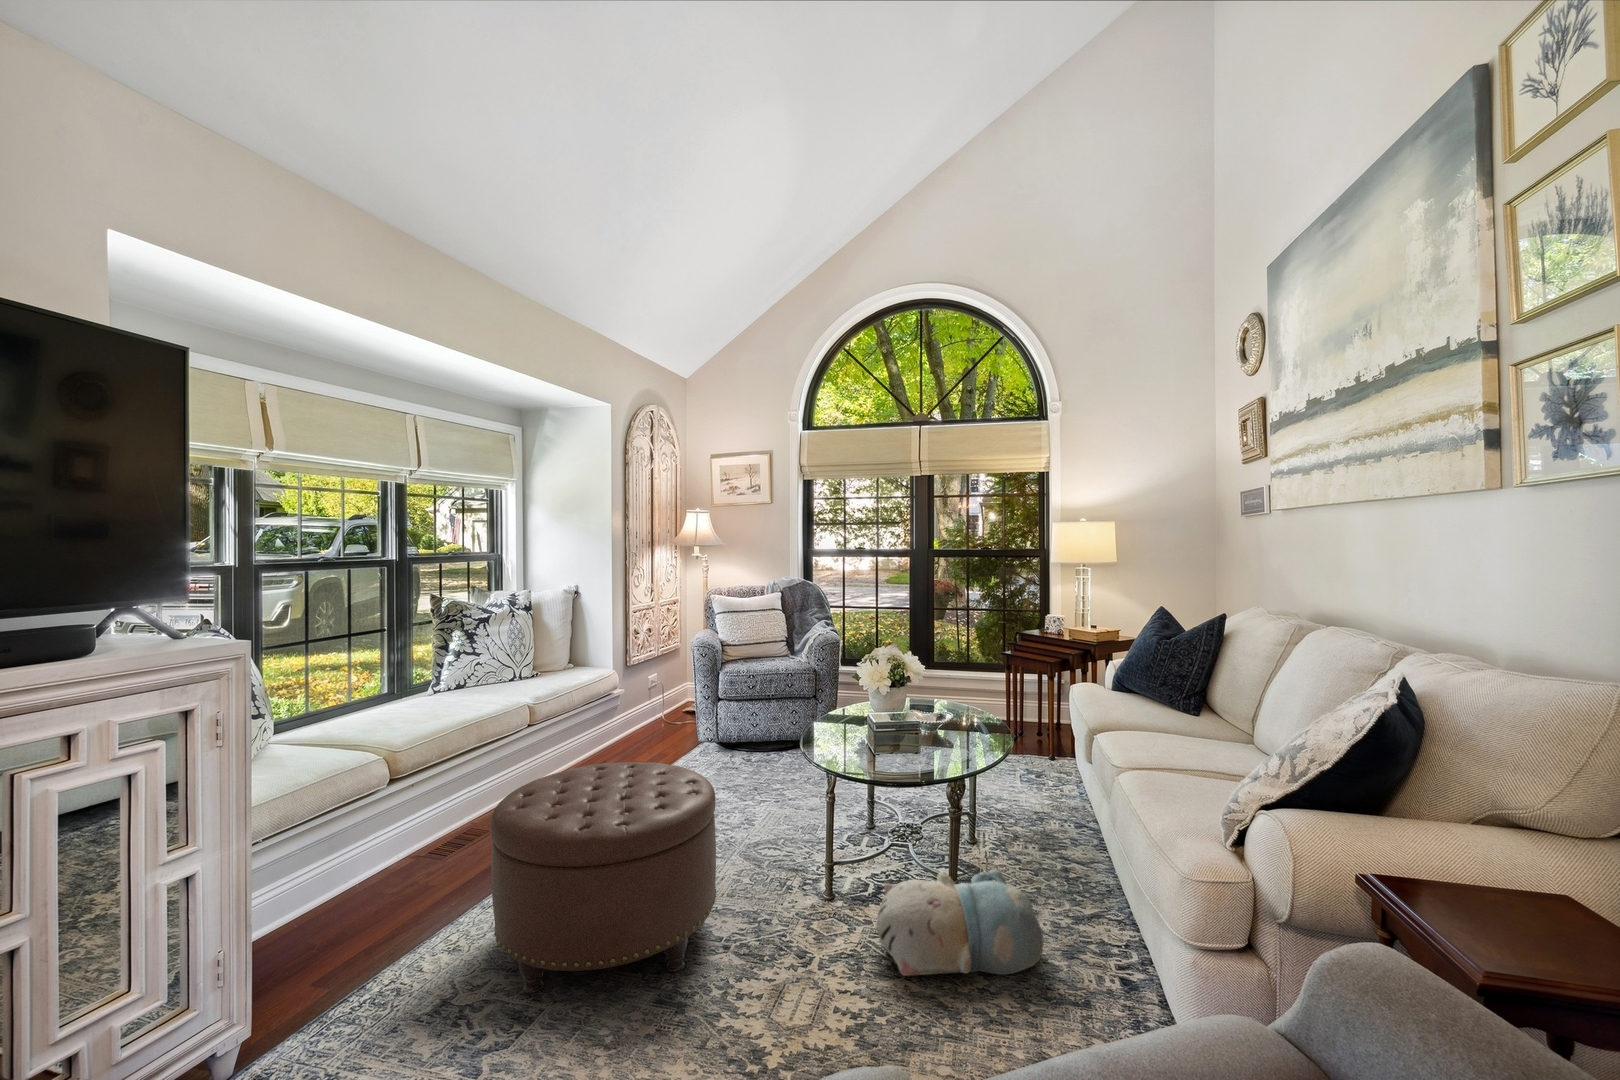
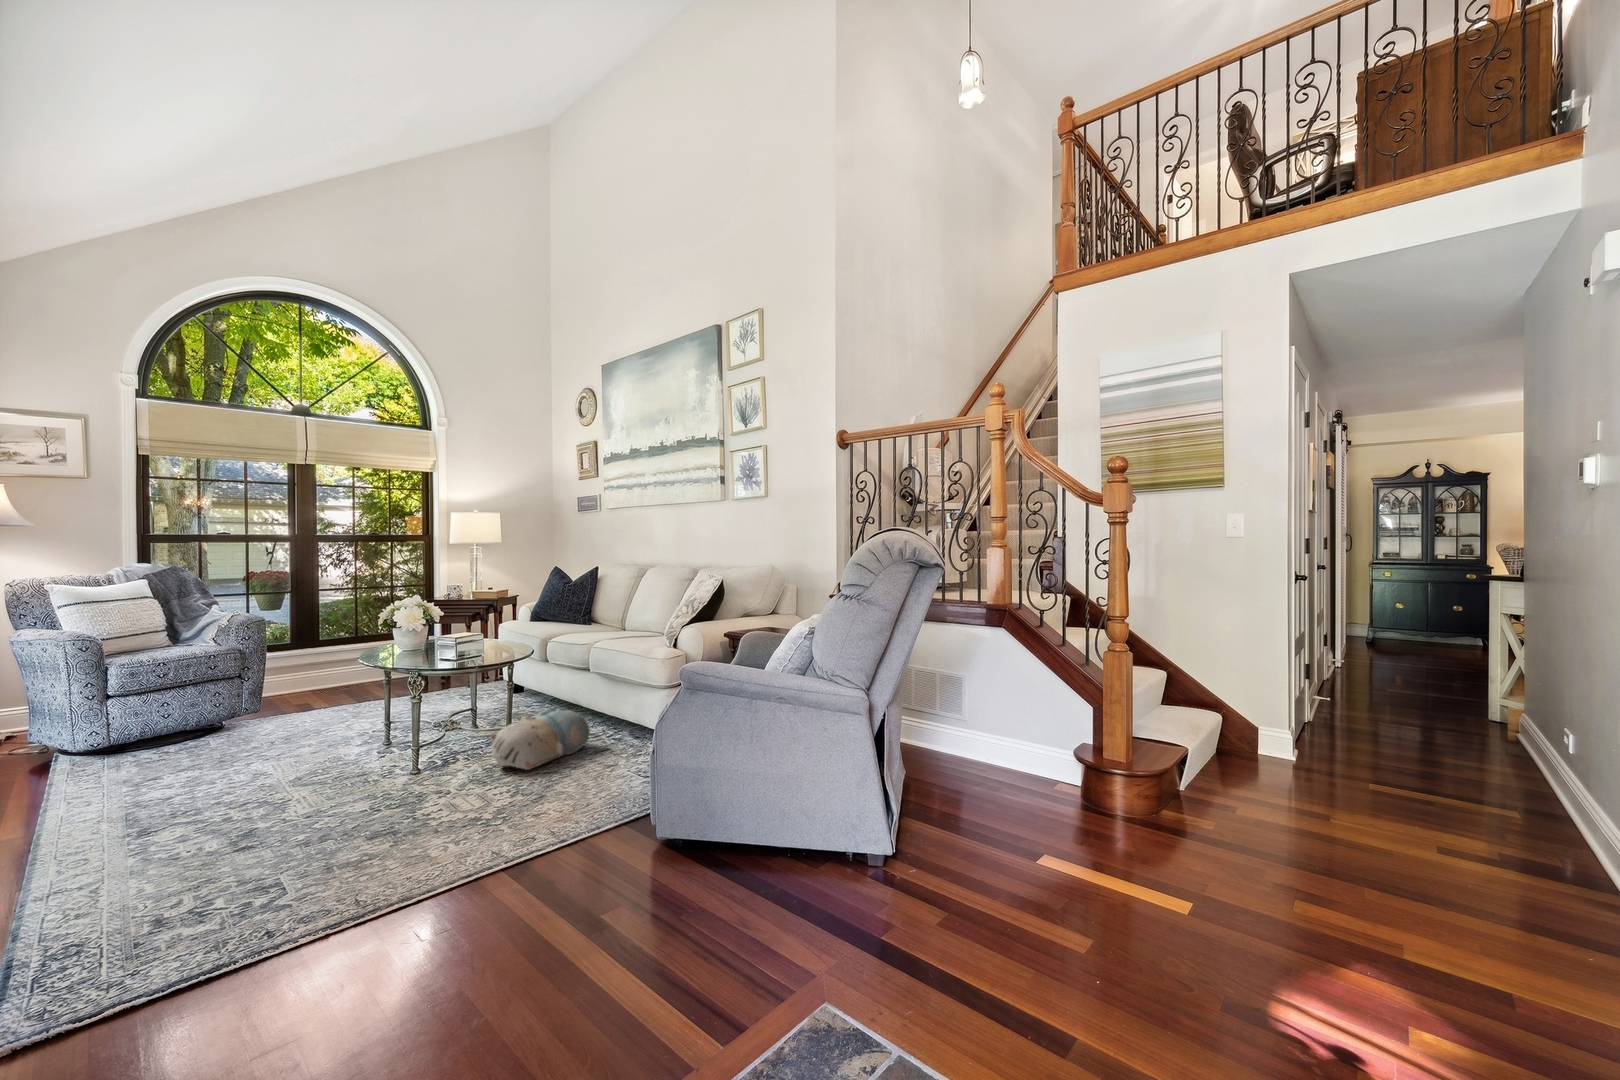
ottoman: present [490,762,716,993] -> none [135,698,385,888]

